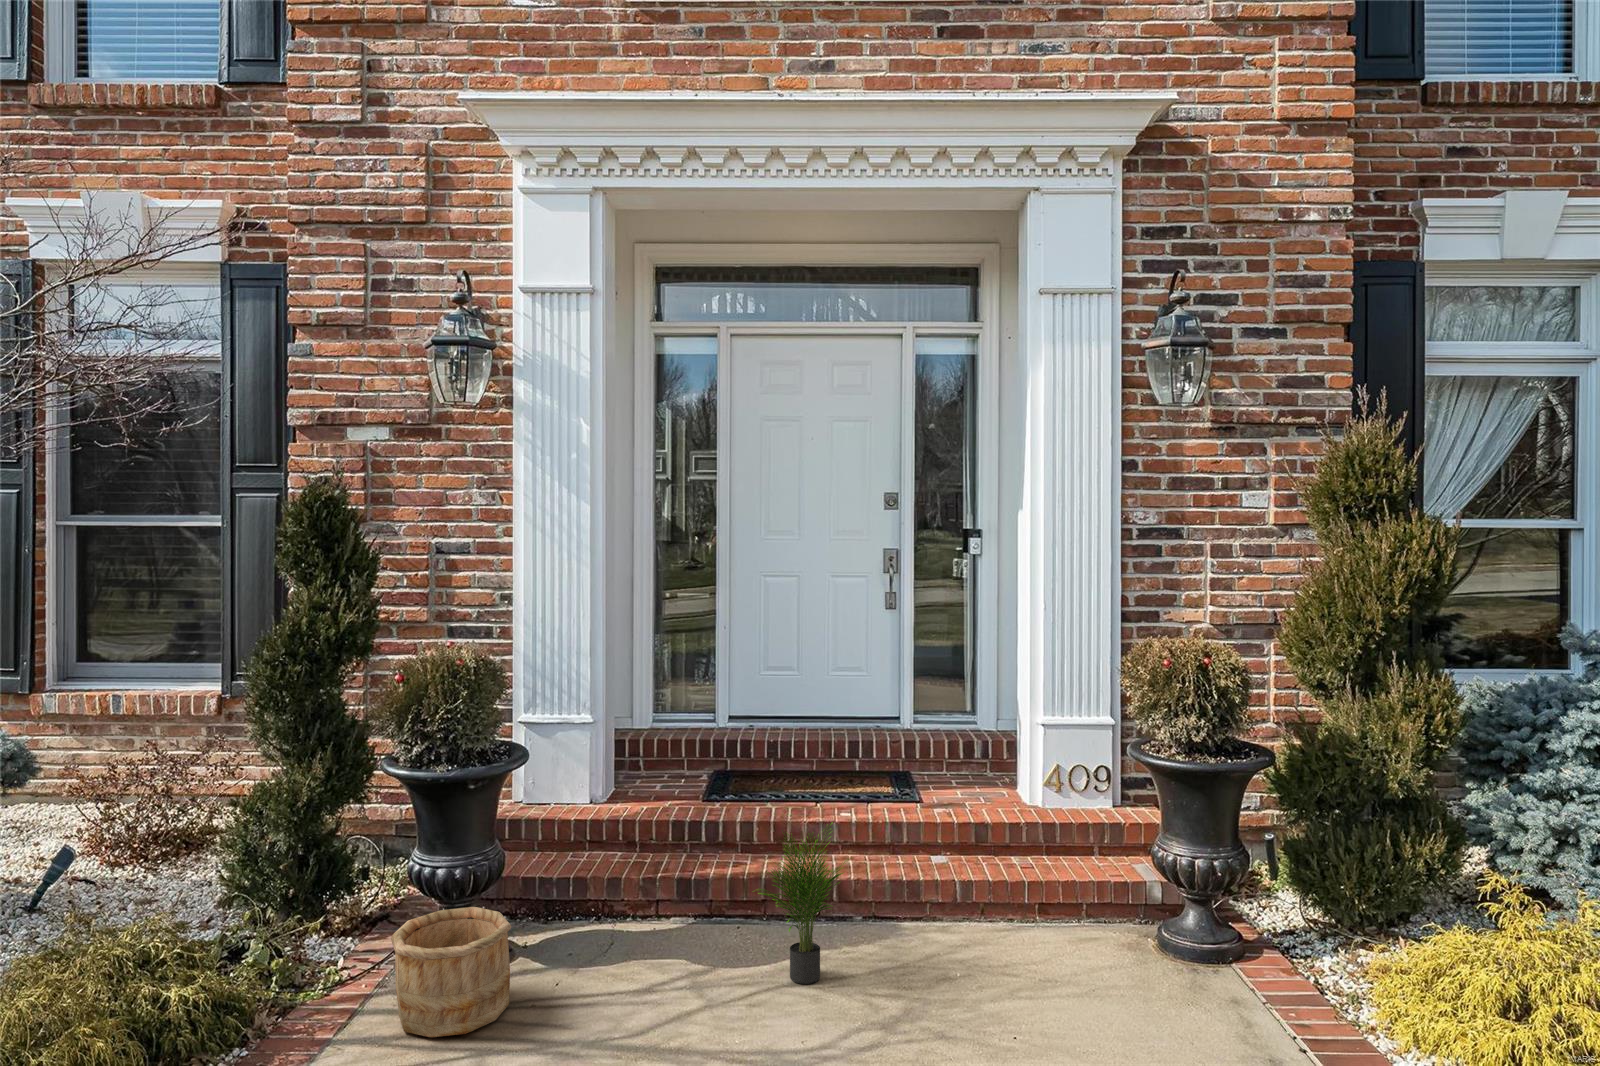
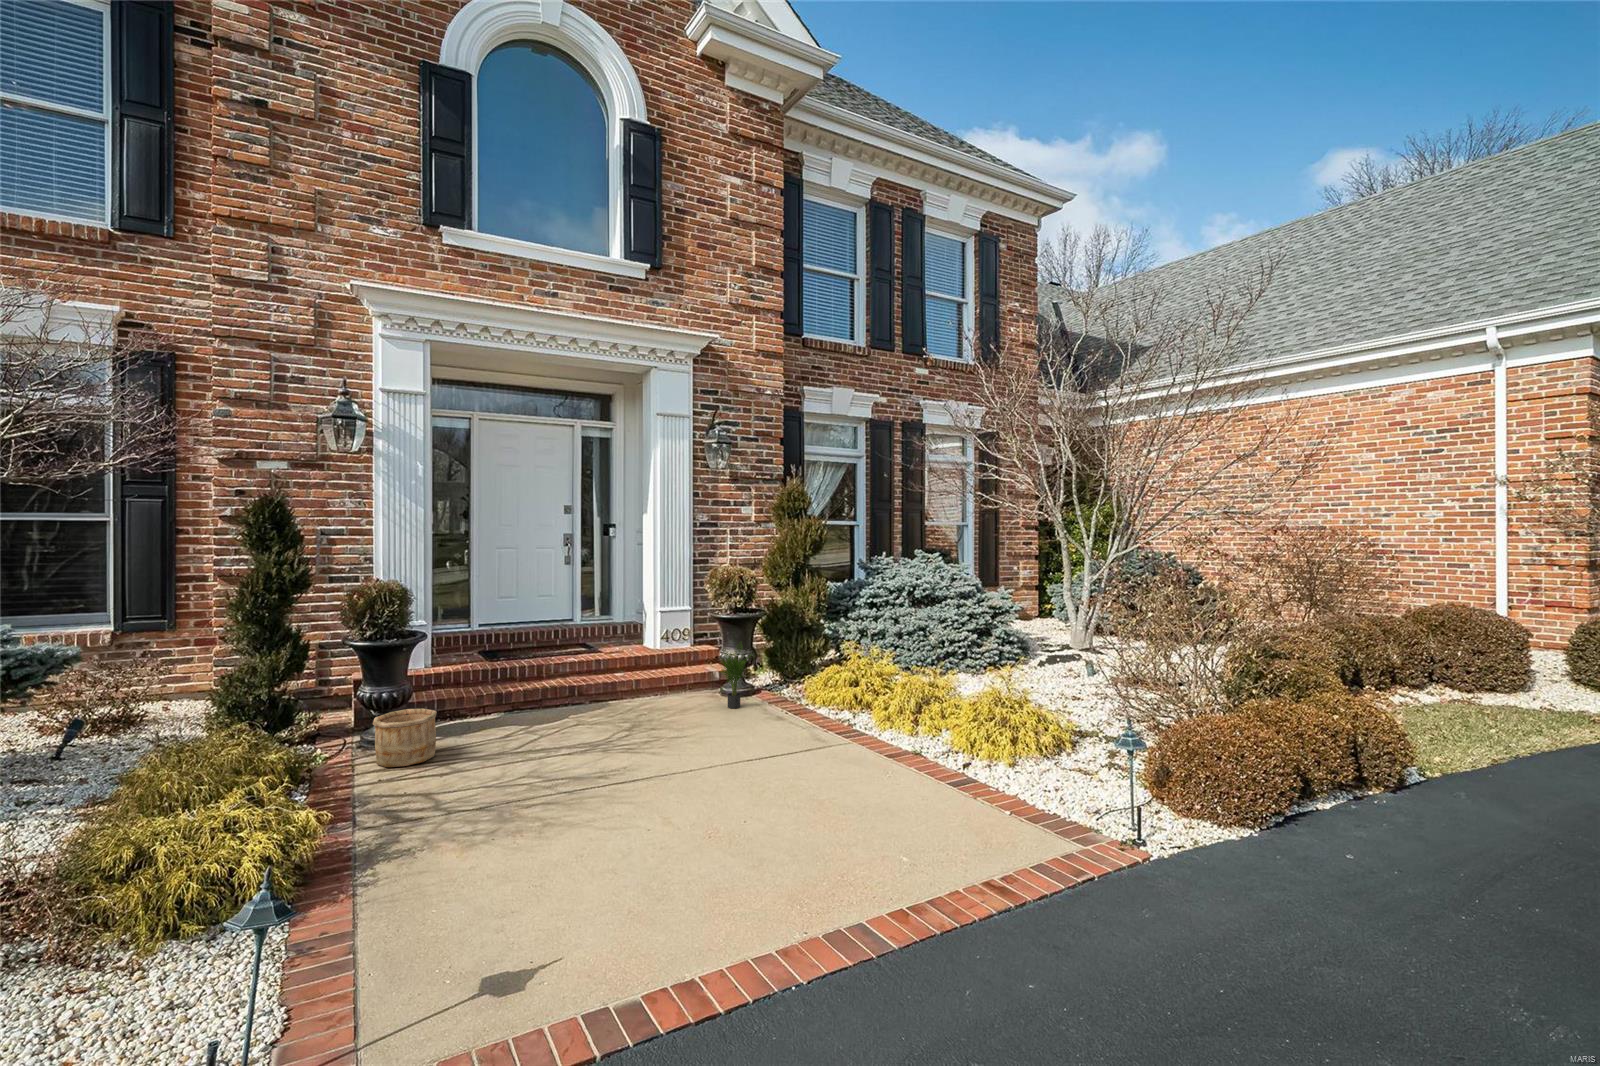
potted plant: present [758,823,845,984] -> present [722,652,748,708]

